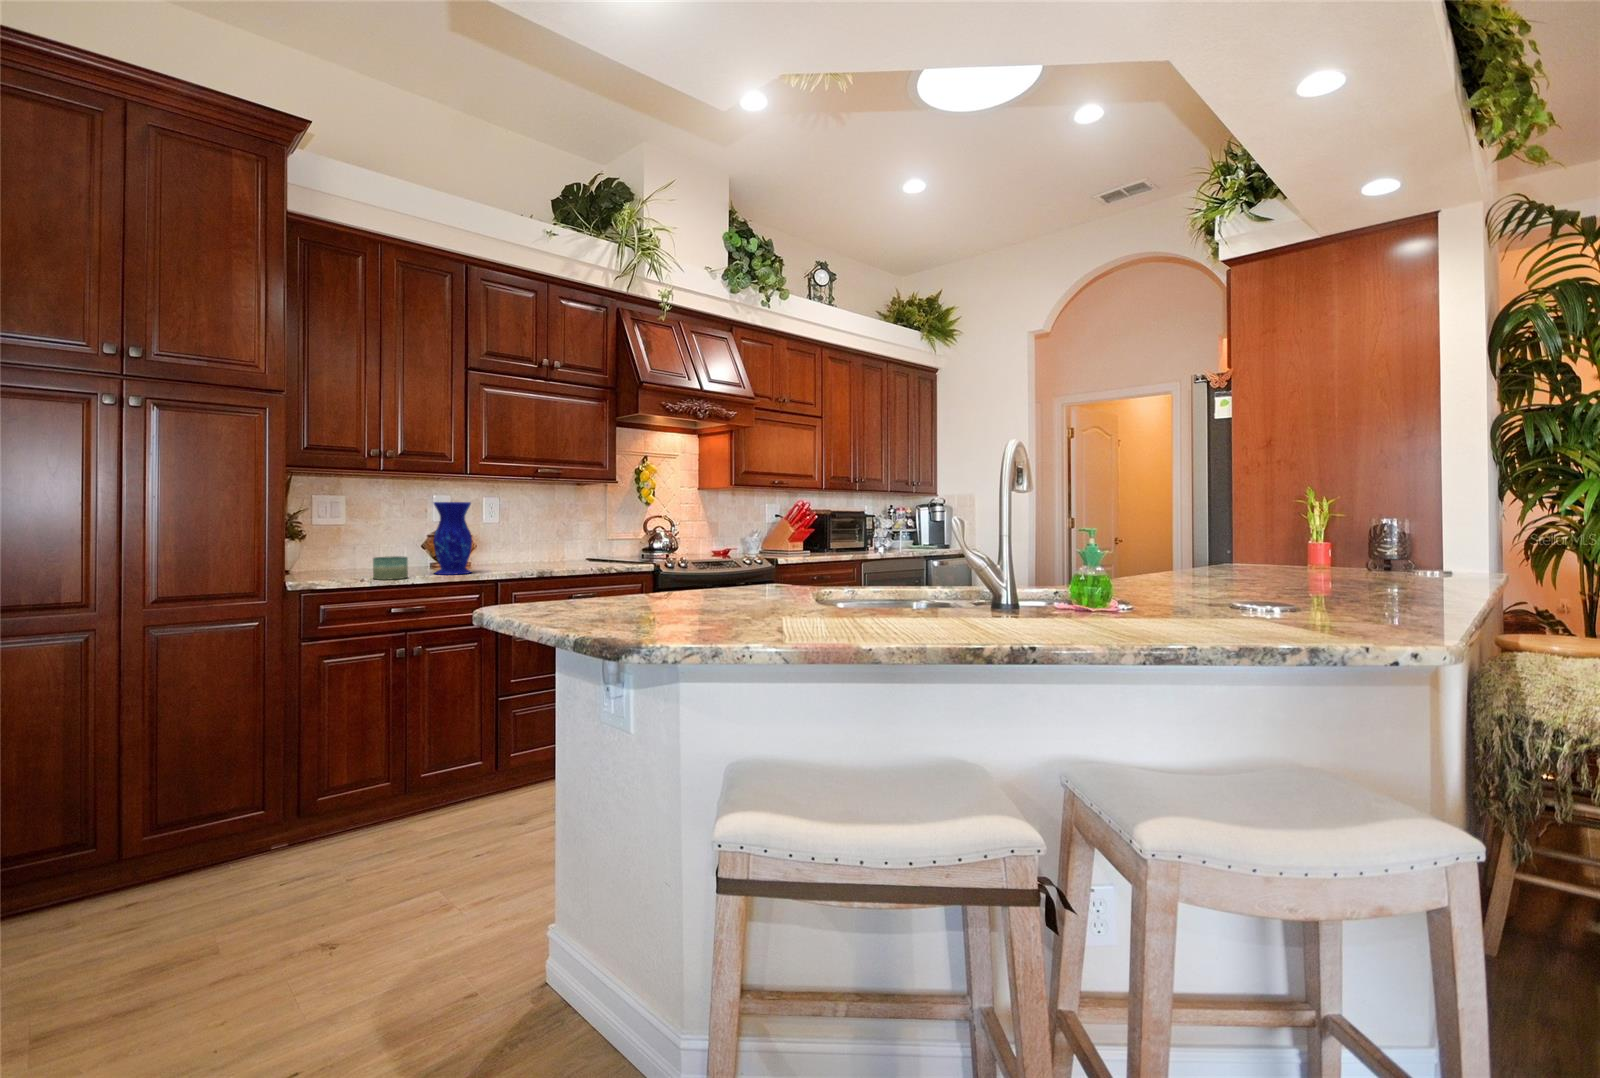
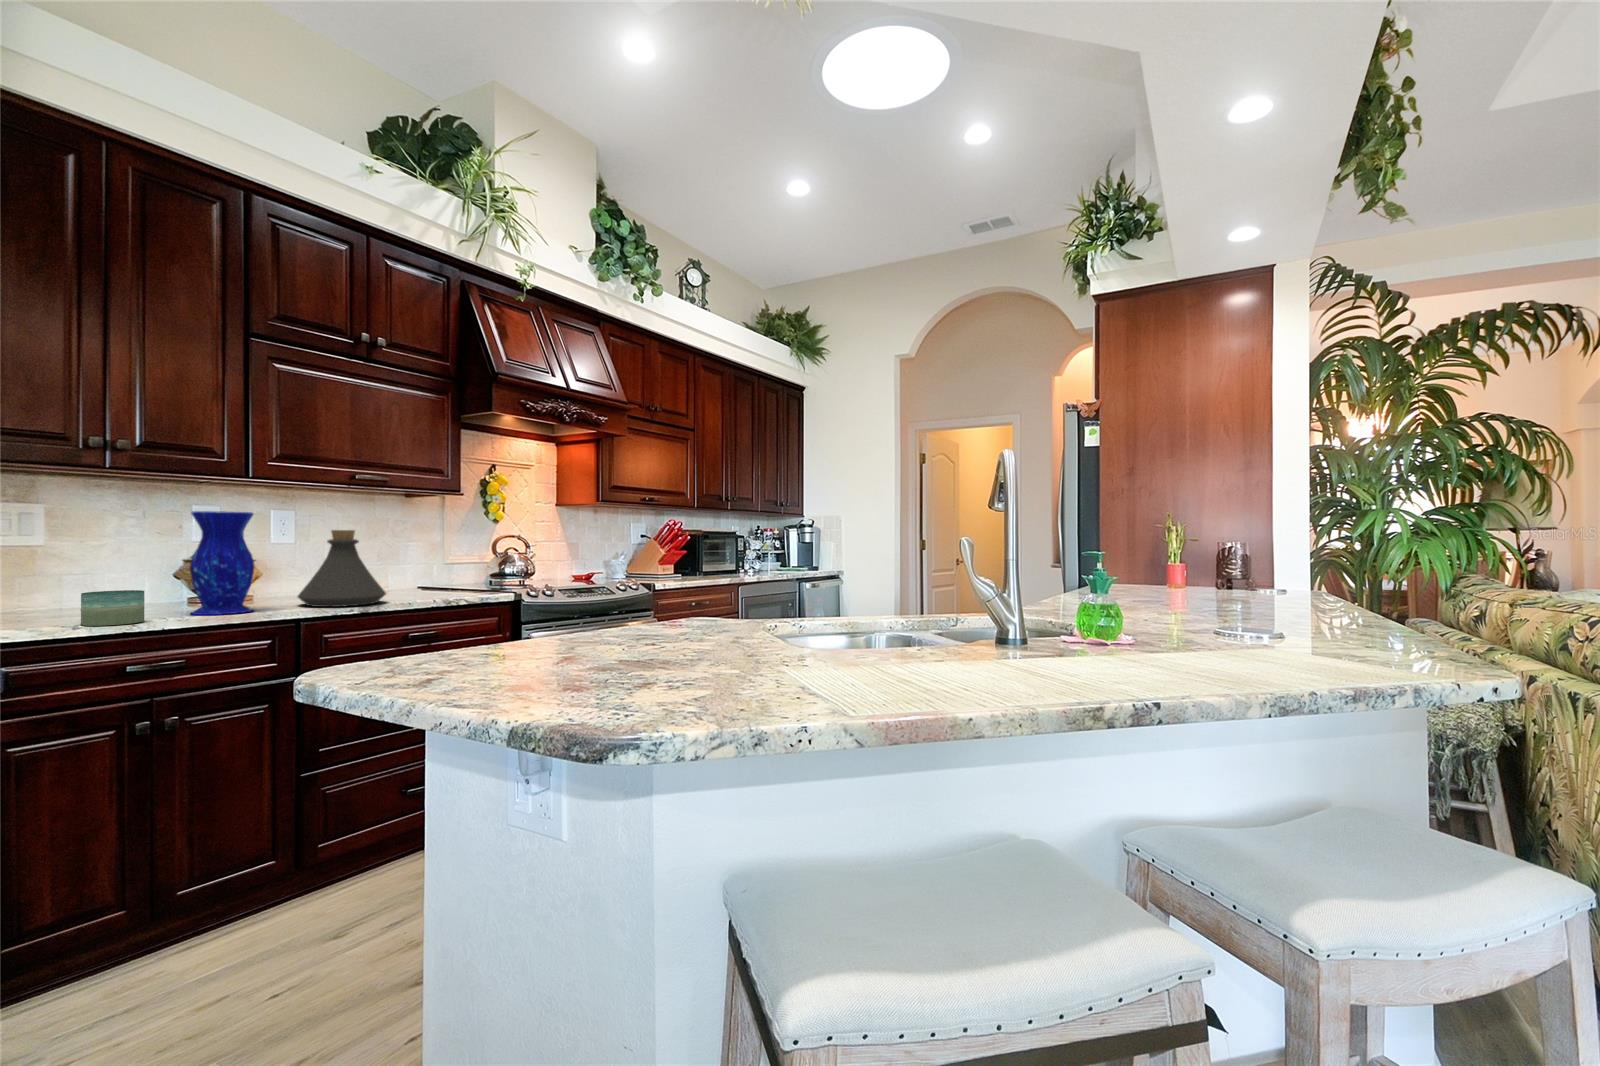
bottle: none [500,514,560,571] -> present [298,530,386,607]

